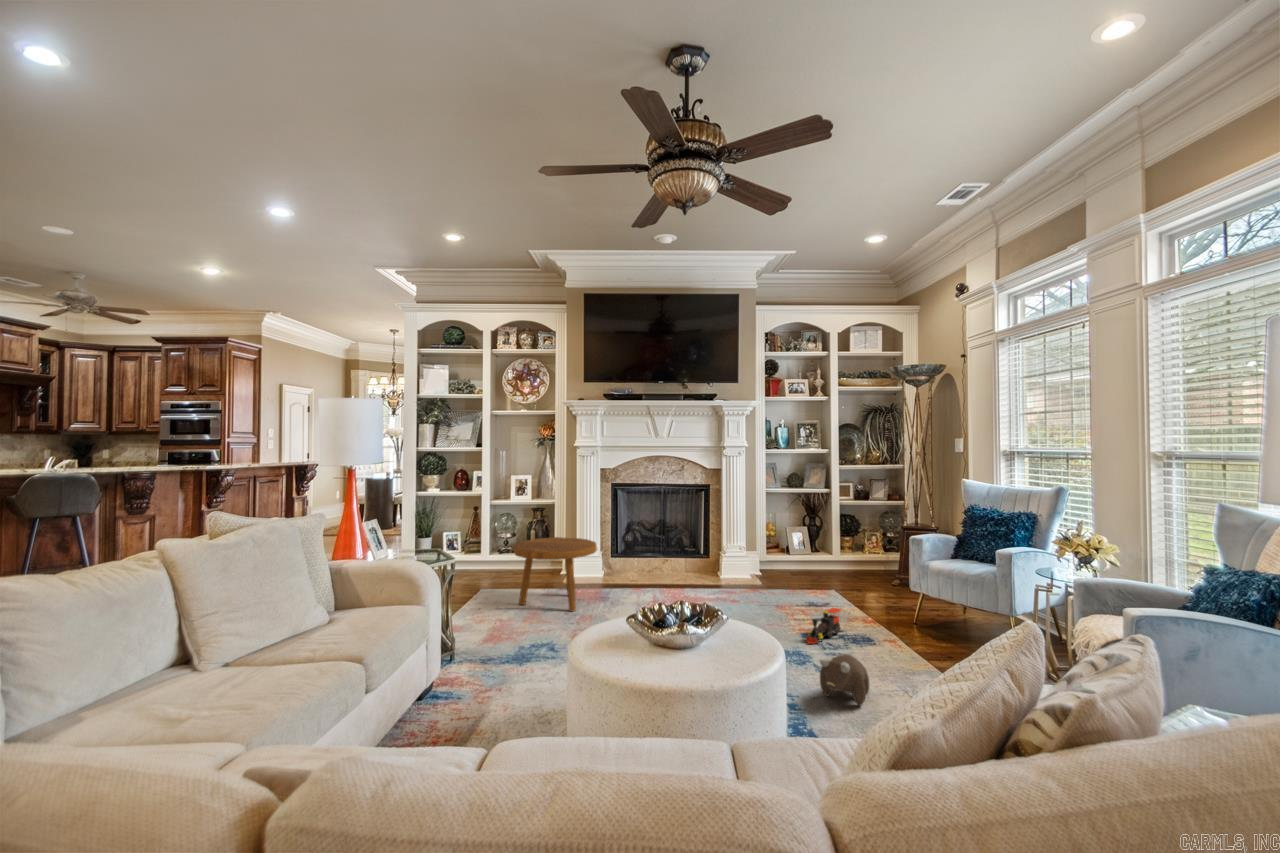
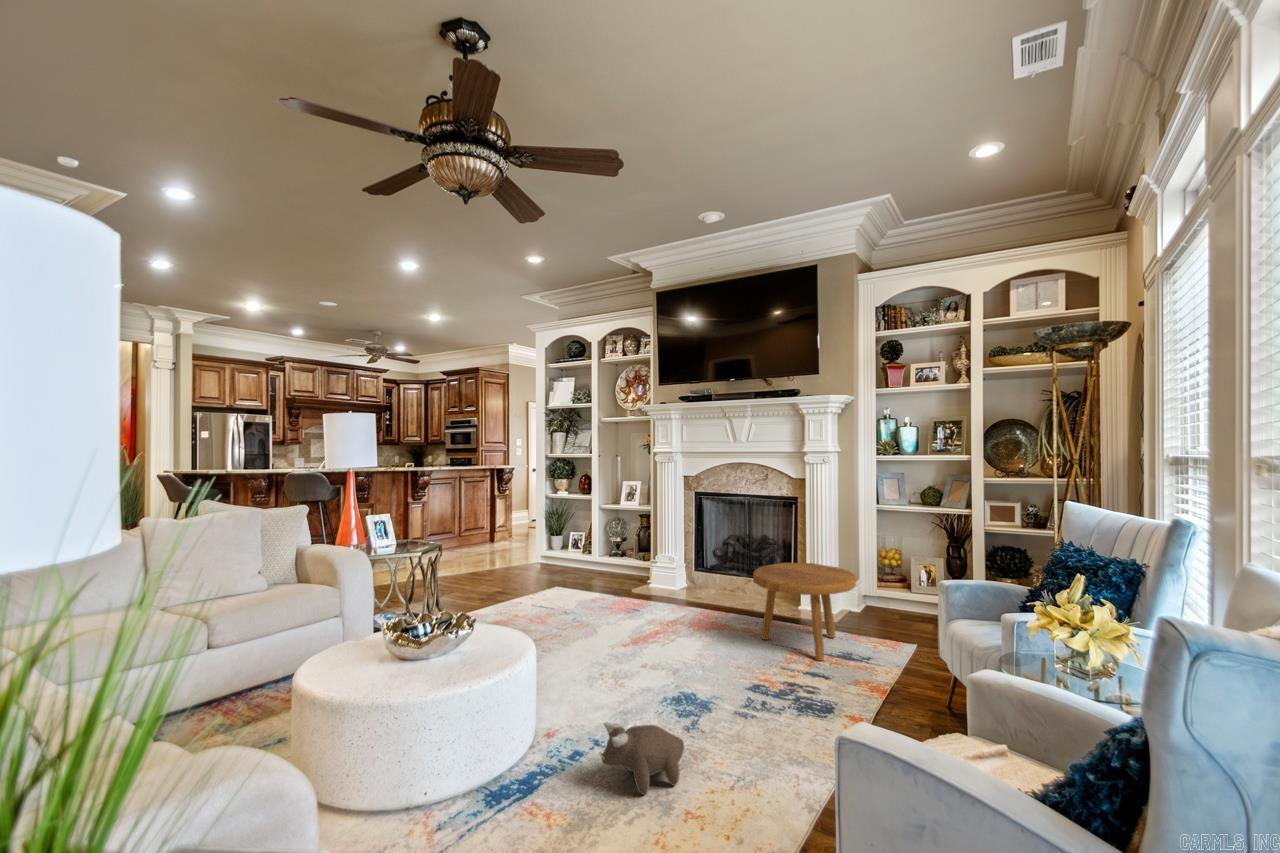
footstool: present [514,537,597,612] -> present [753,563,856,661]
toy train: present [806,608,841,644] -> none [739,667,814,709]

